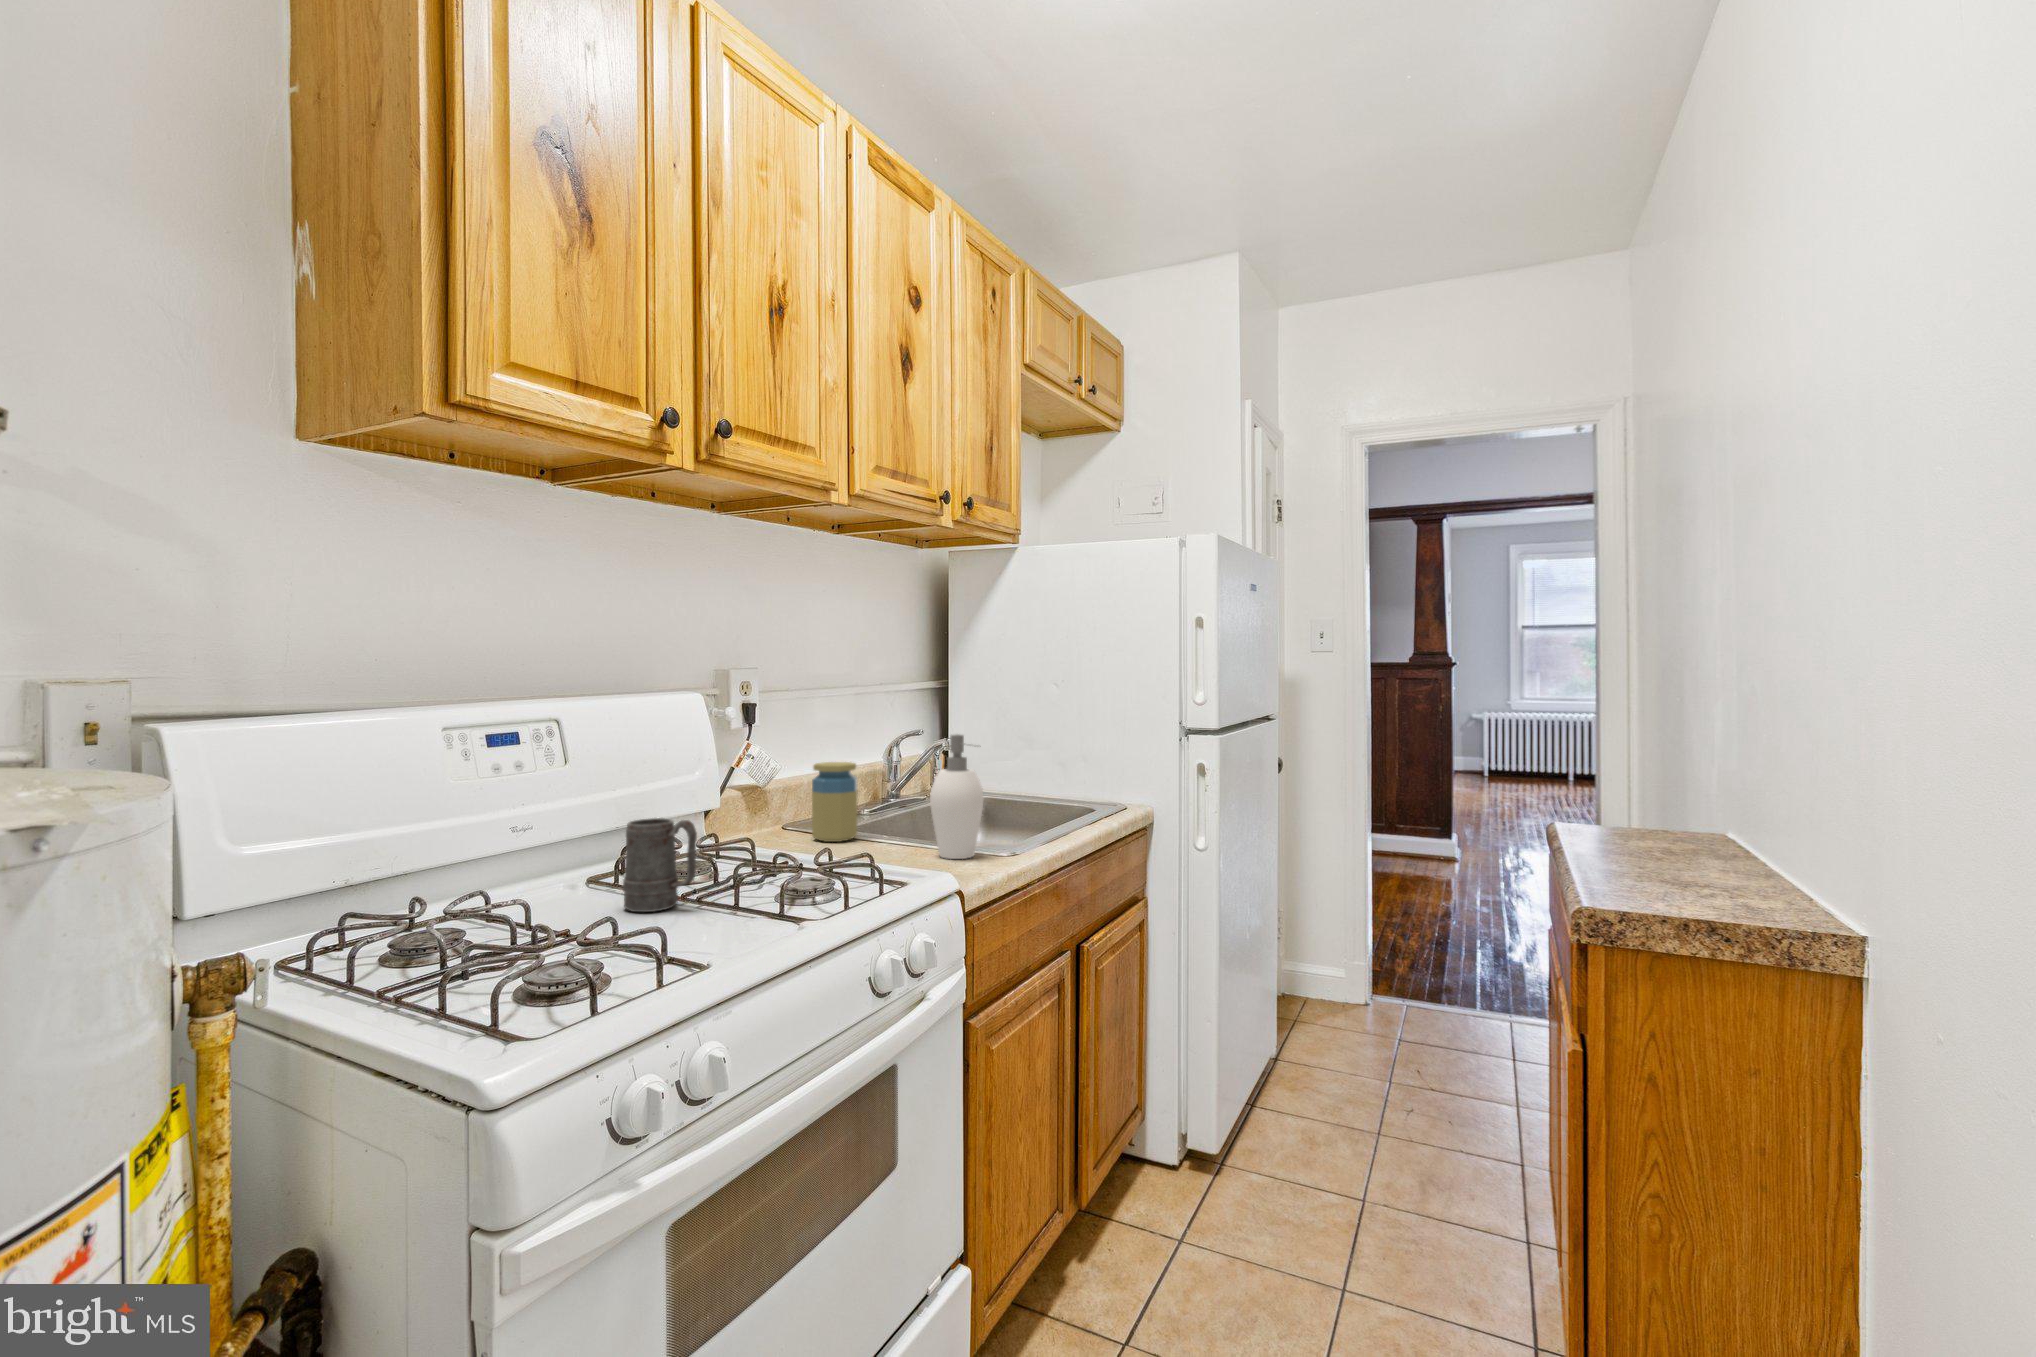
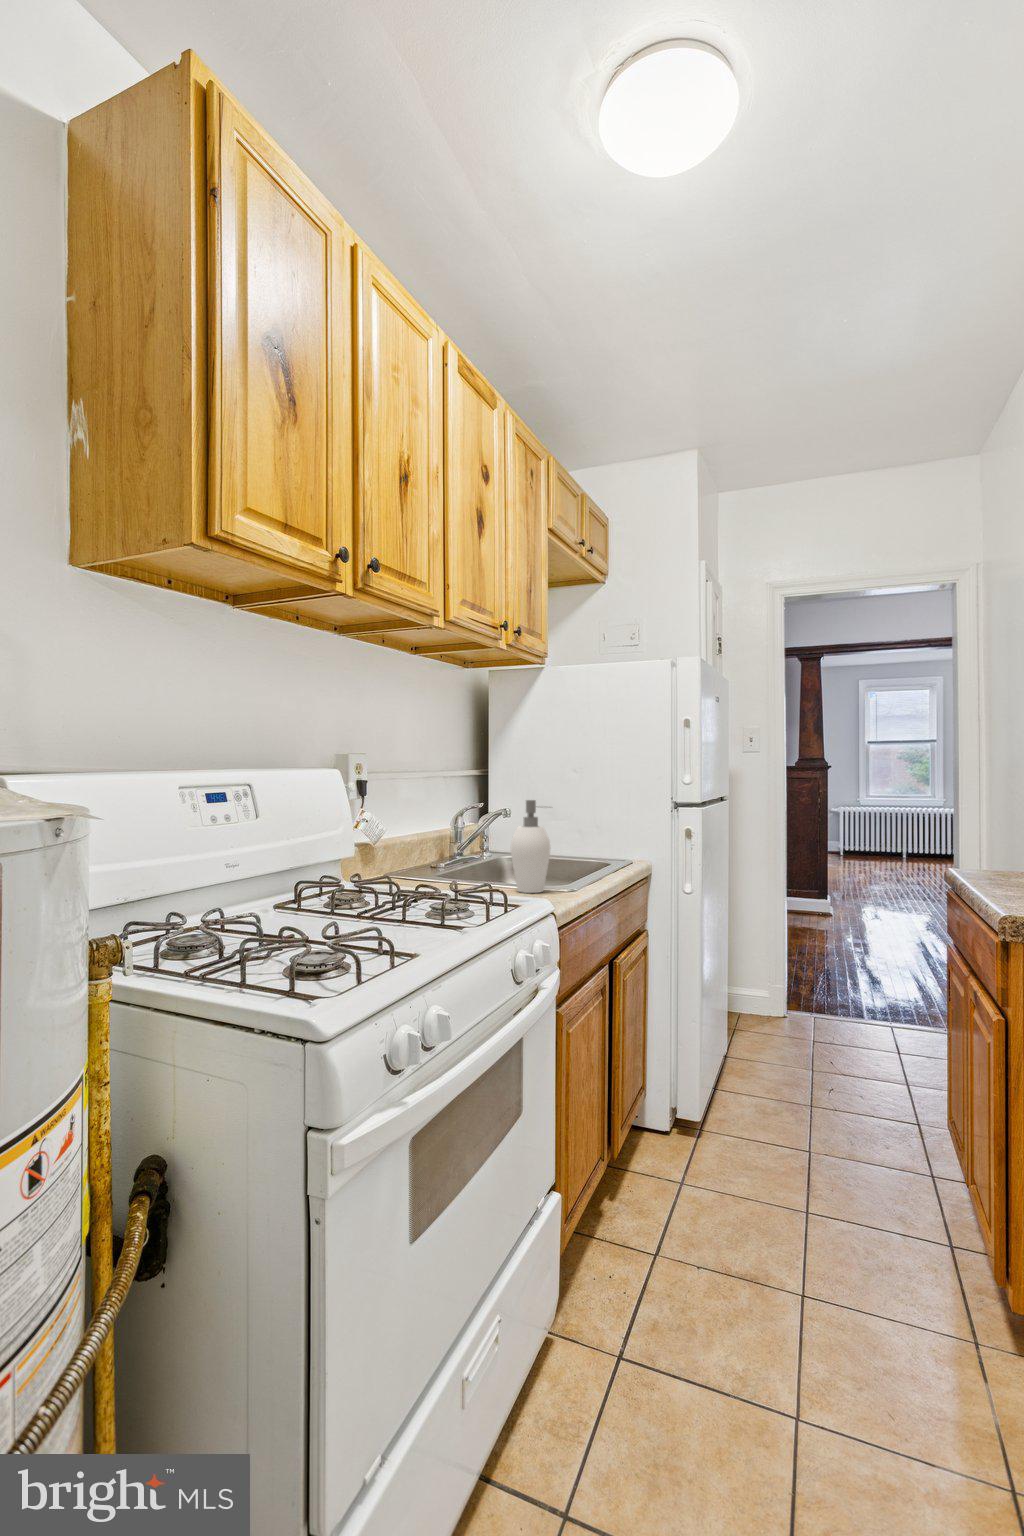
jar: present [812,762,857,842] -> none [412,824,445,884]
mug: present [623,818,697,912] -> none [317,855,373,924]

